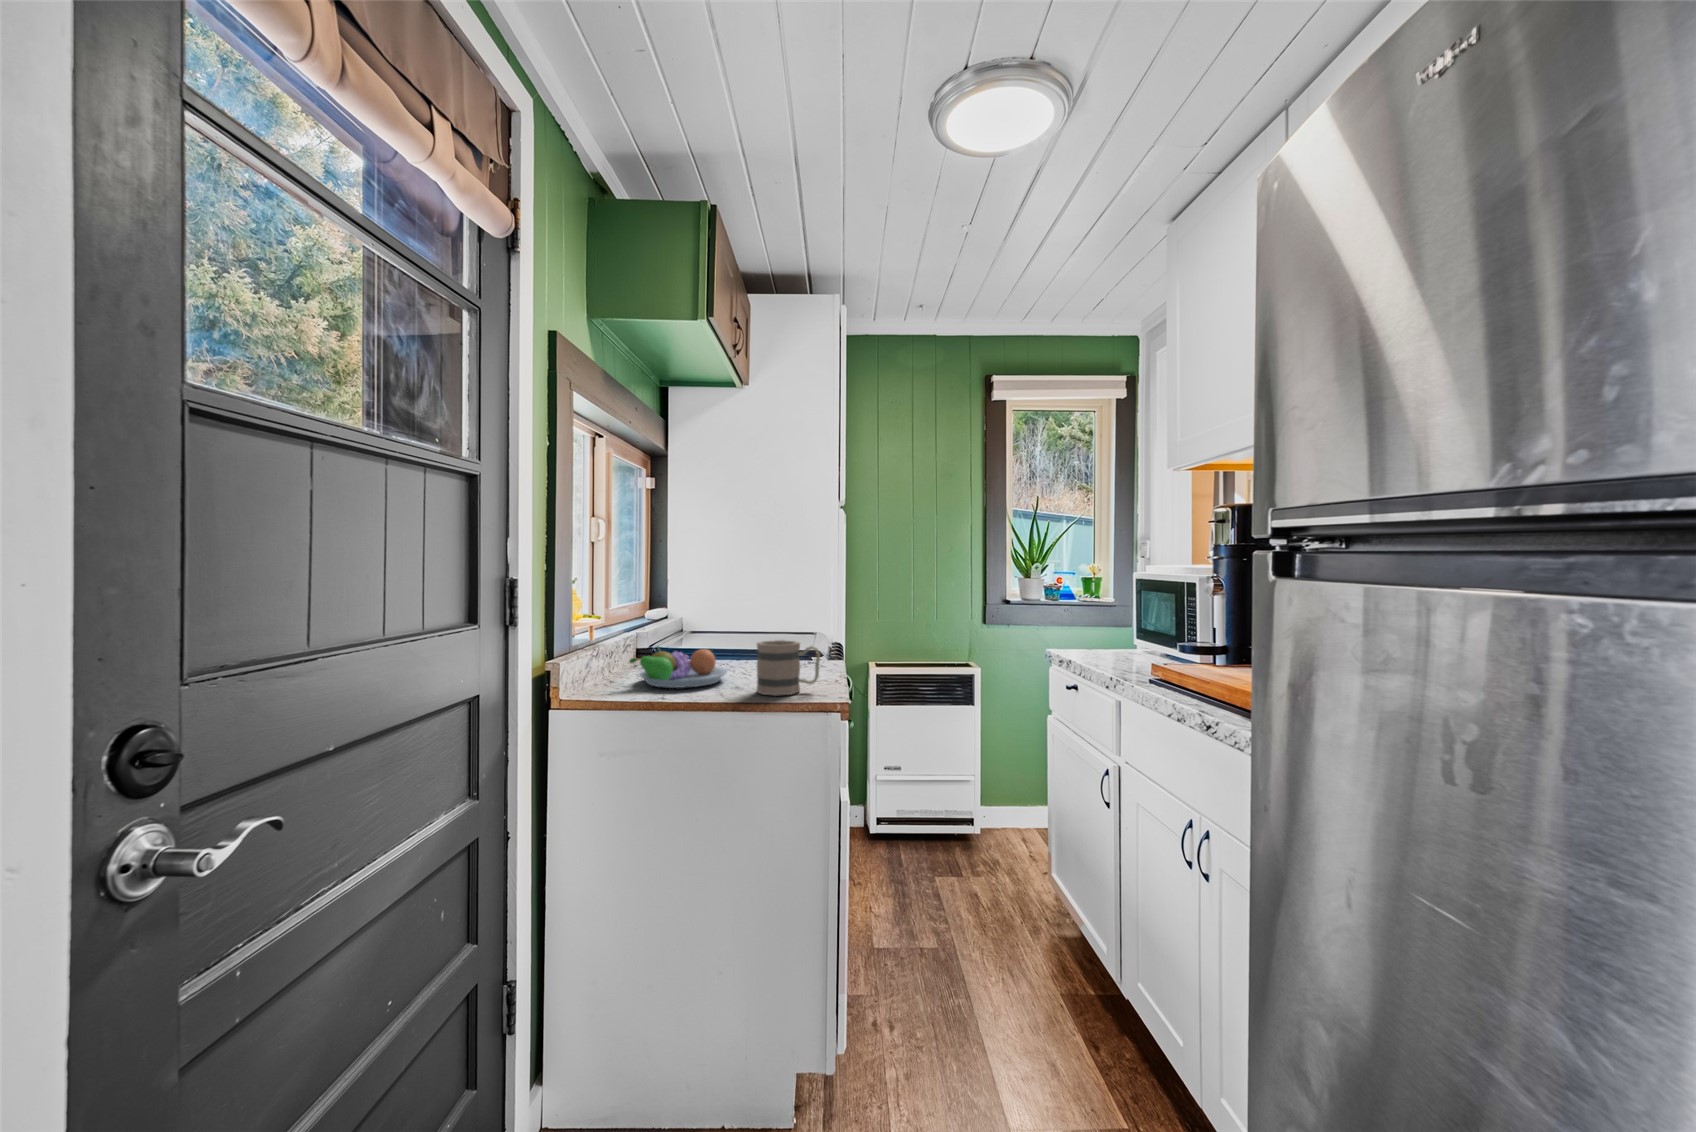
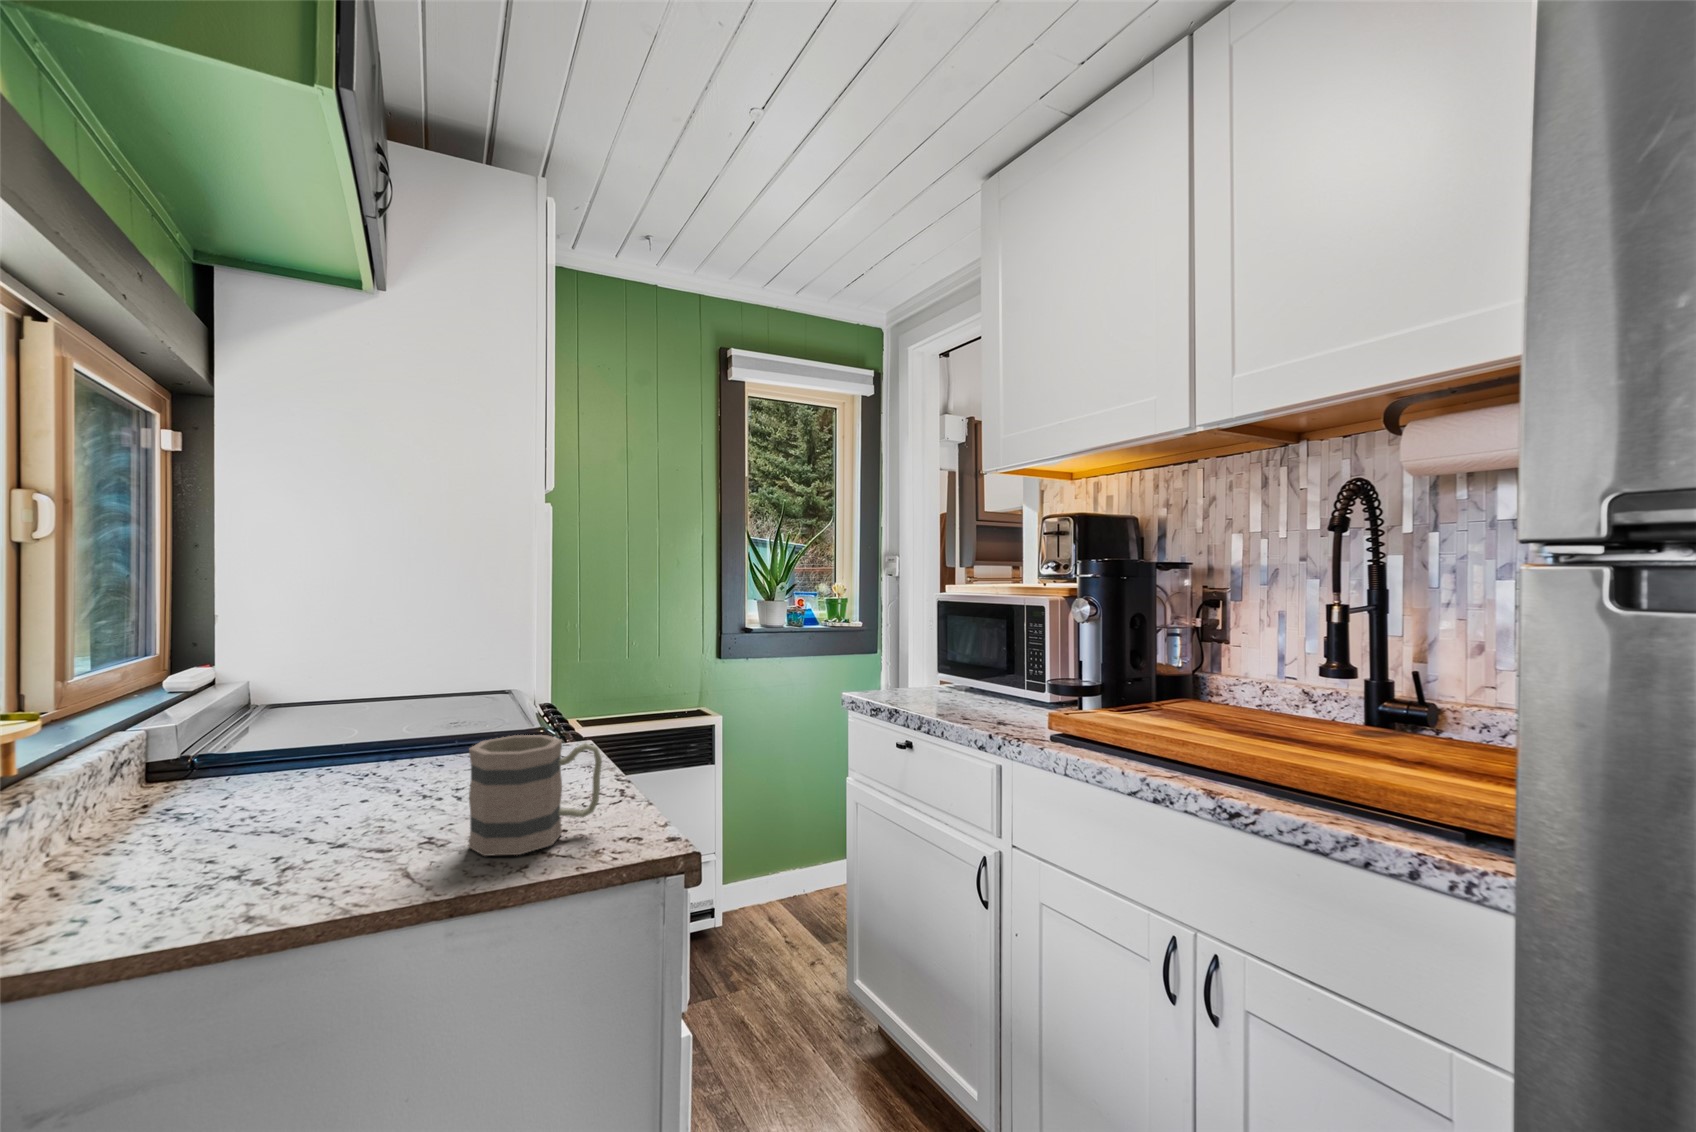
fruit bowl: present [629,647,727,688] -> none [130,758,388,867]

